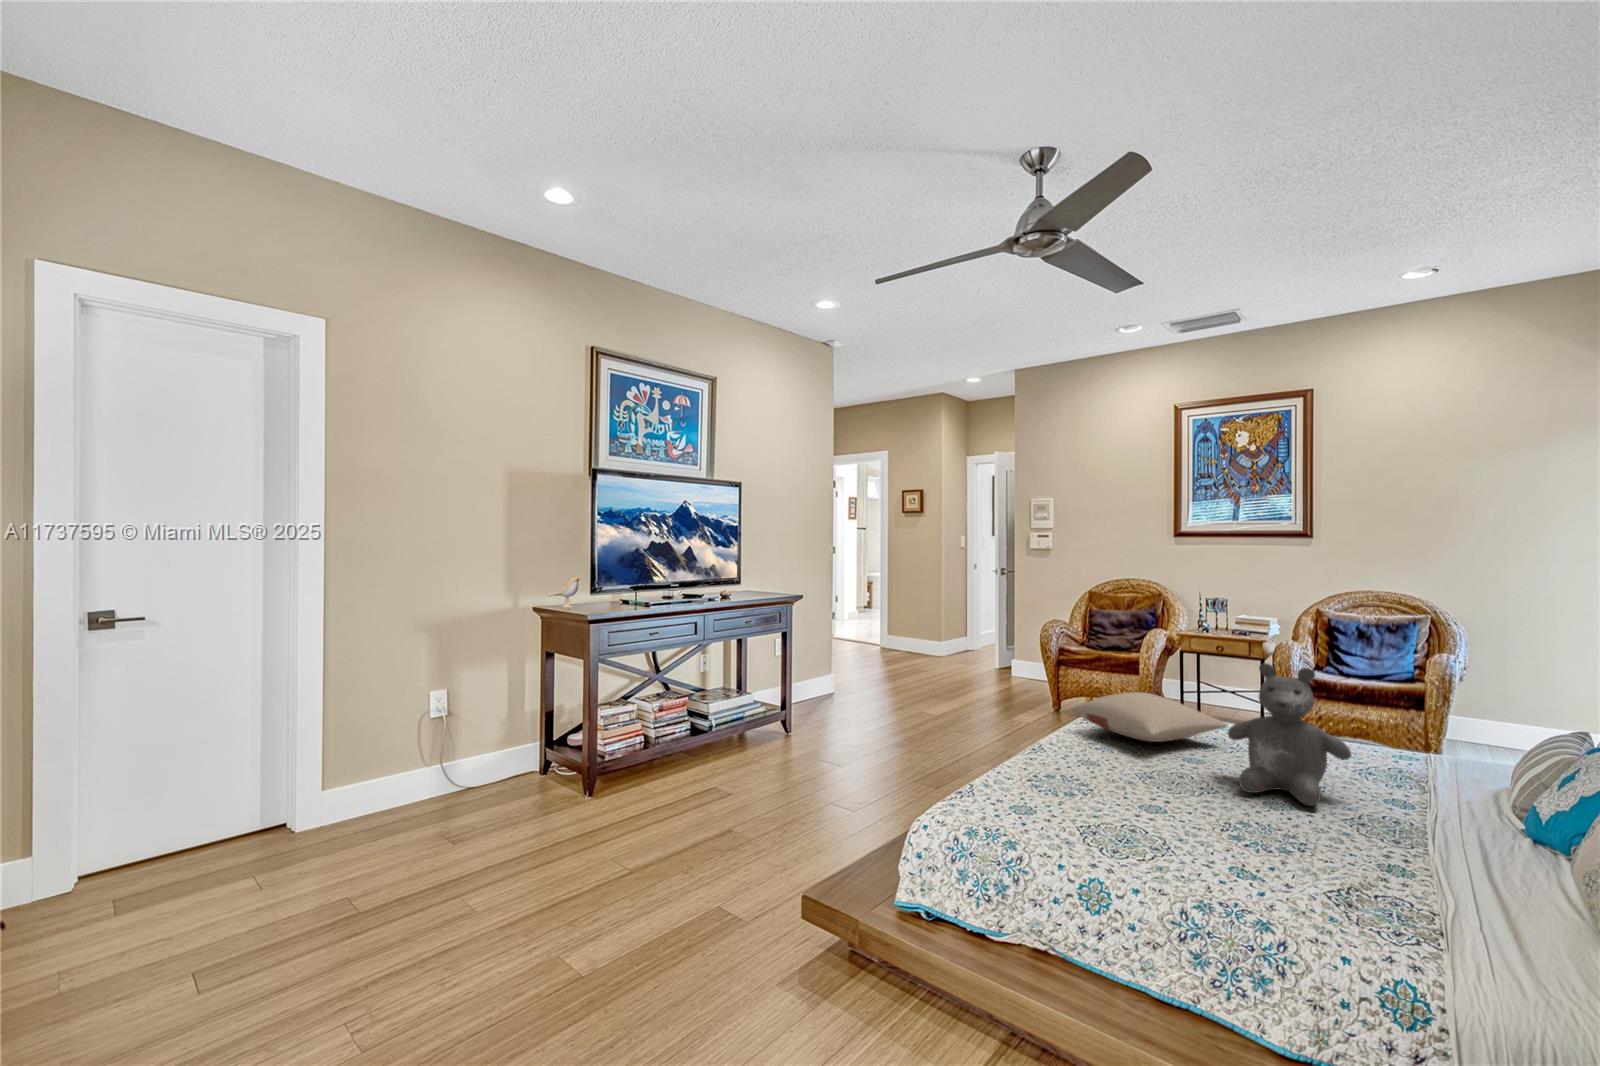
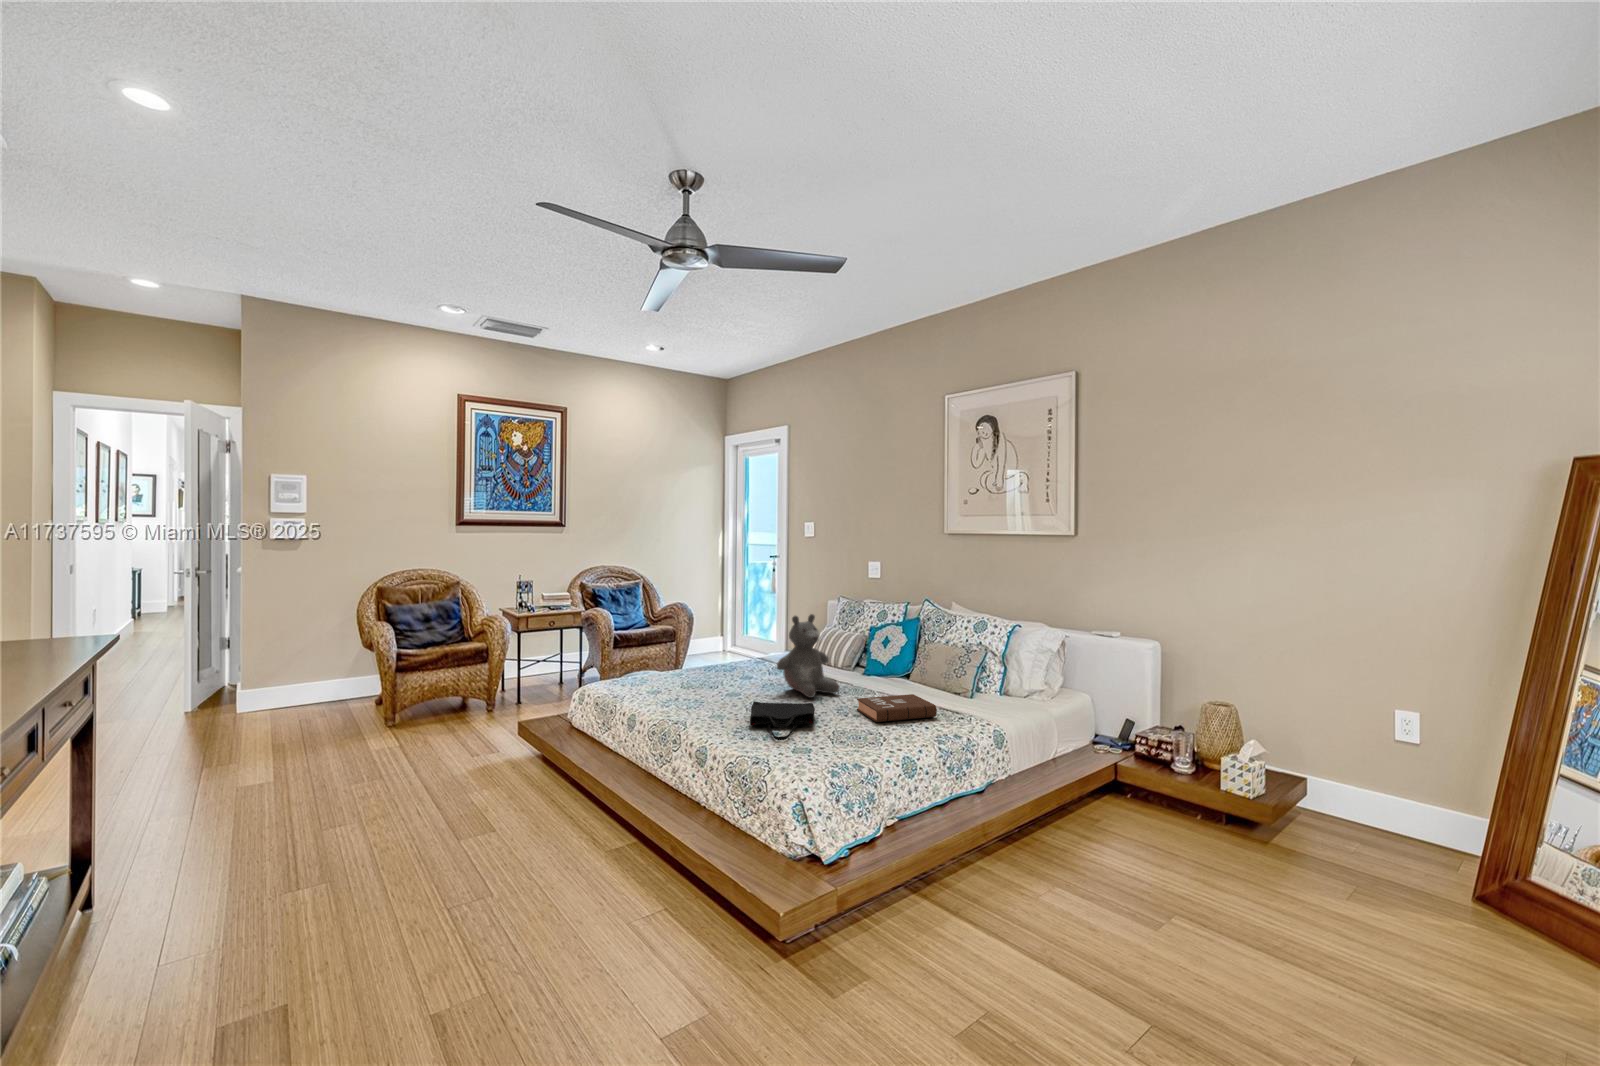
pillow: present [1073,692,1227,742] -> none [656,659,739,695]
tote bag: none [1036,755,1176,801] -> present [750,702,815,740]
book: none [1207,809,1386,895] -> present [857,694,937,722]

